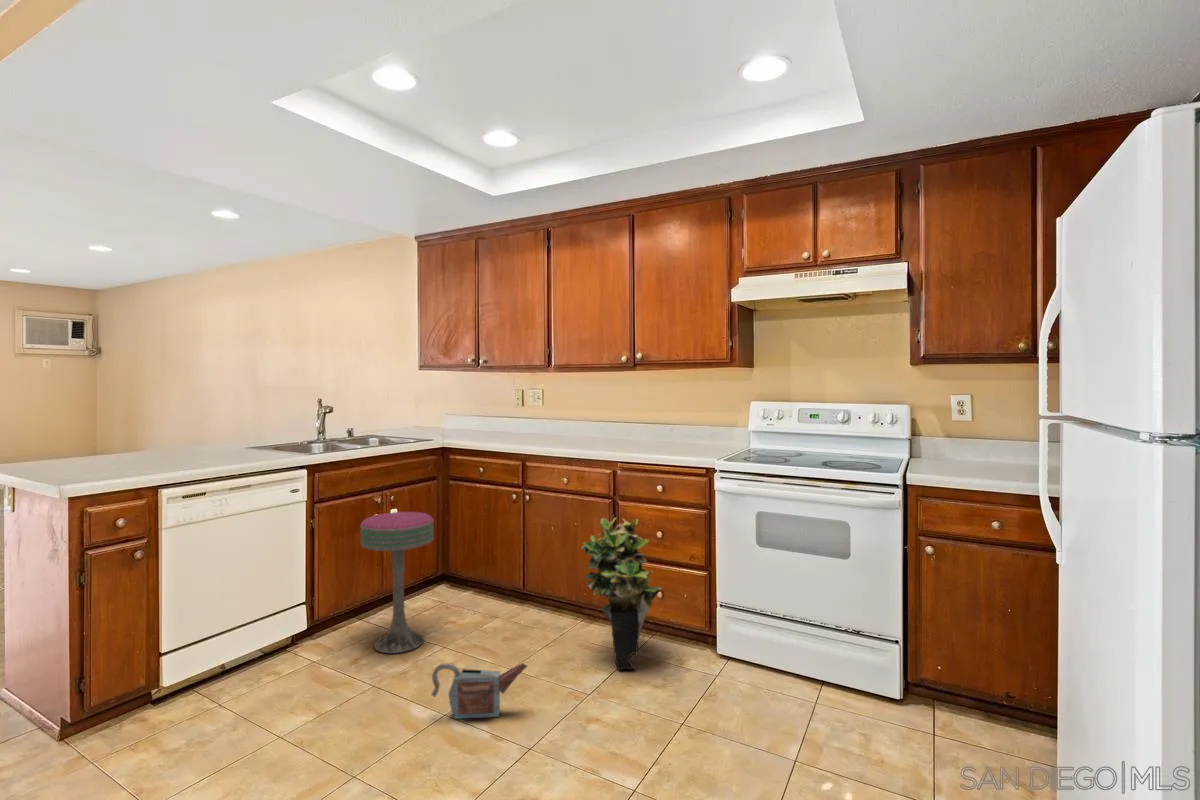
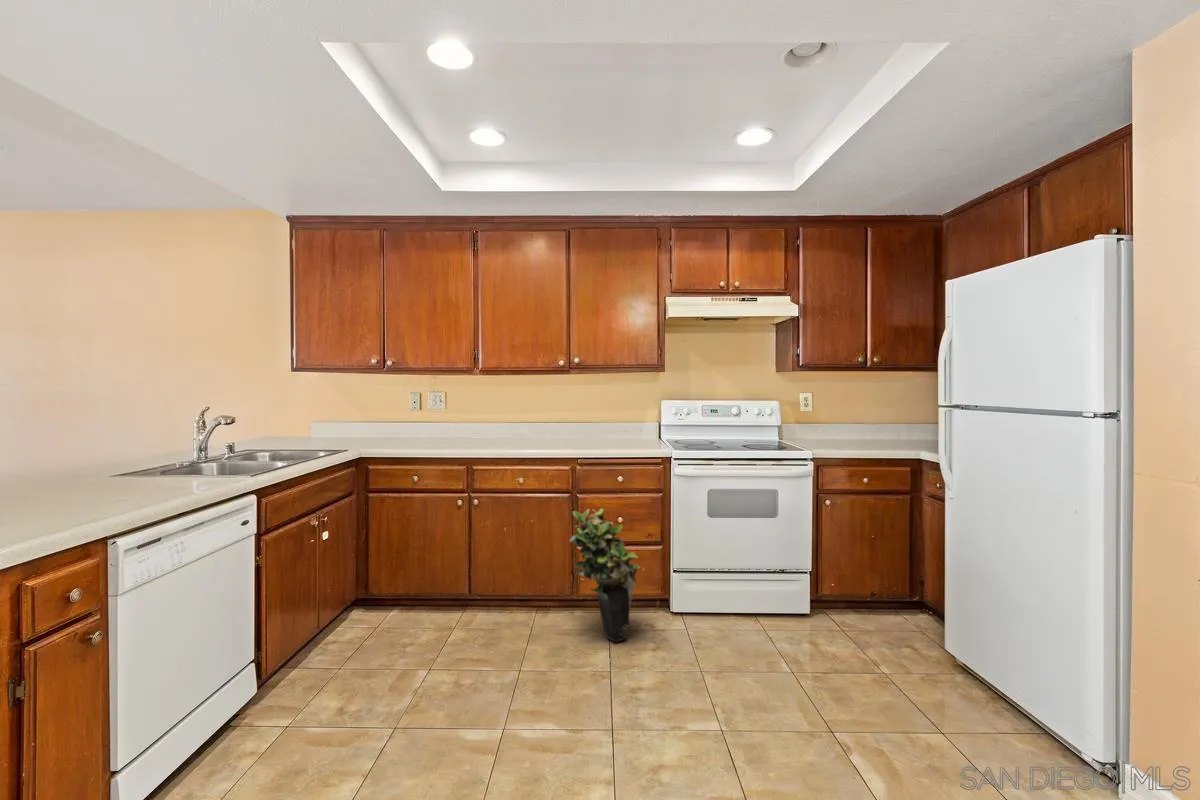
bar stool: present [360,512,434,653] -> none [335,530,418,689]
watering can: present [432,663,527,719] -> none [499,654,582,726]

